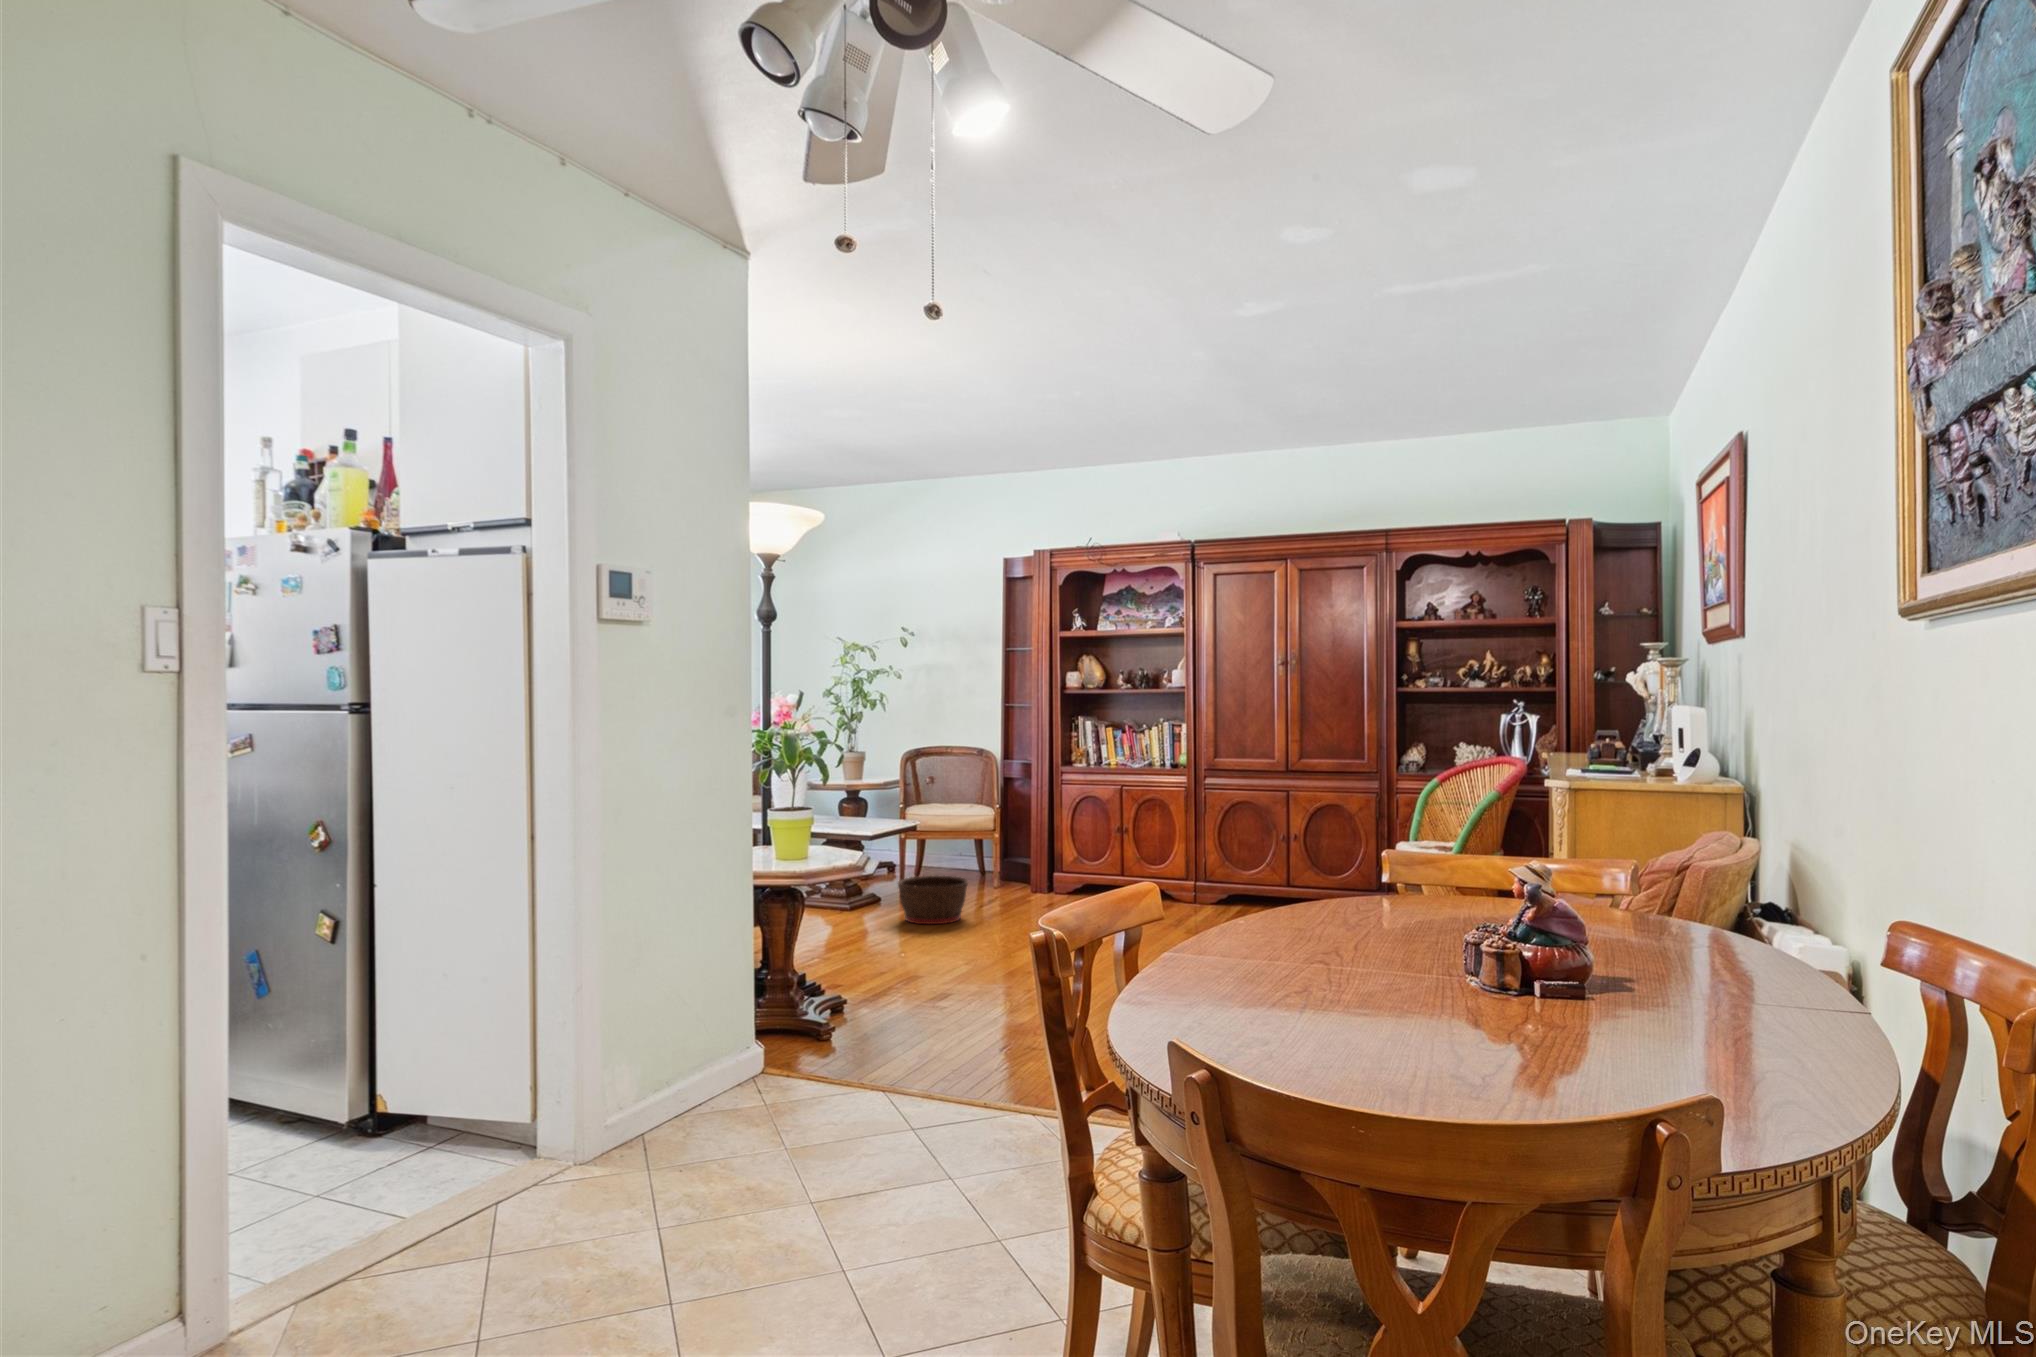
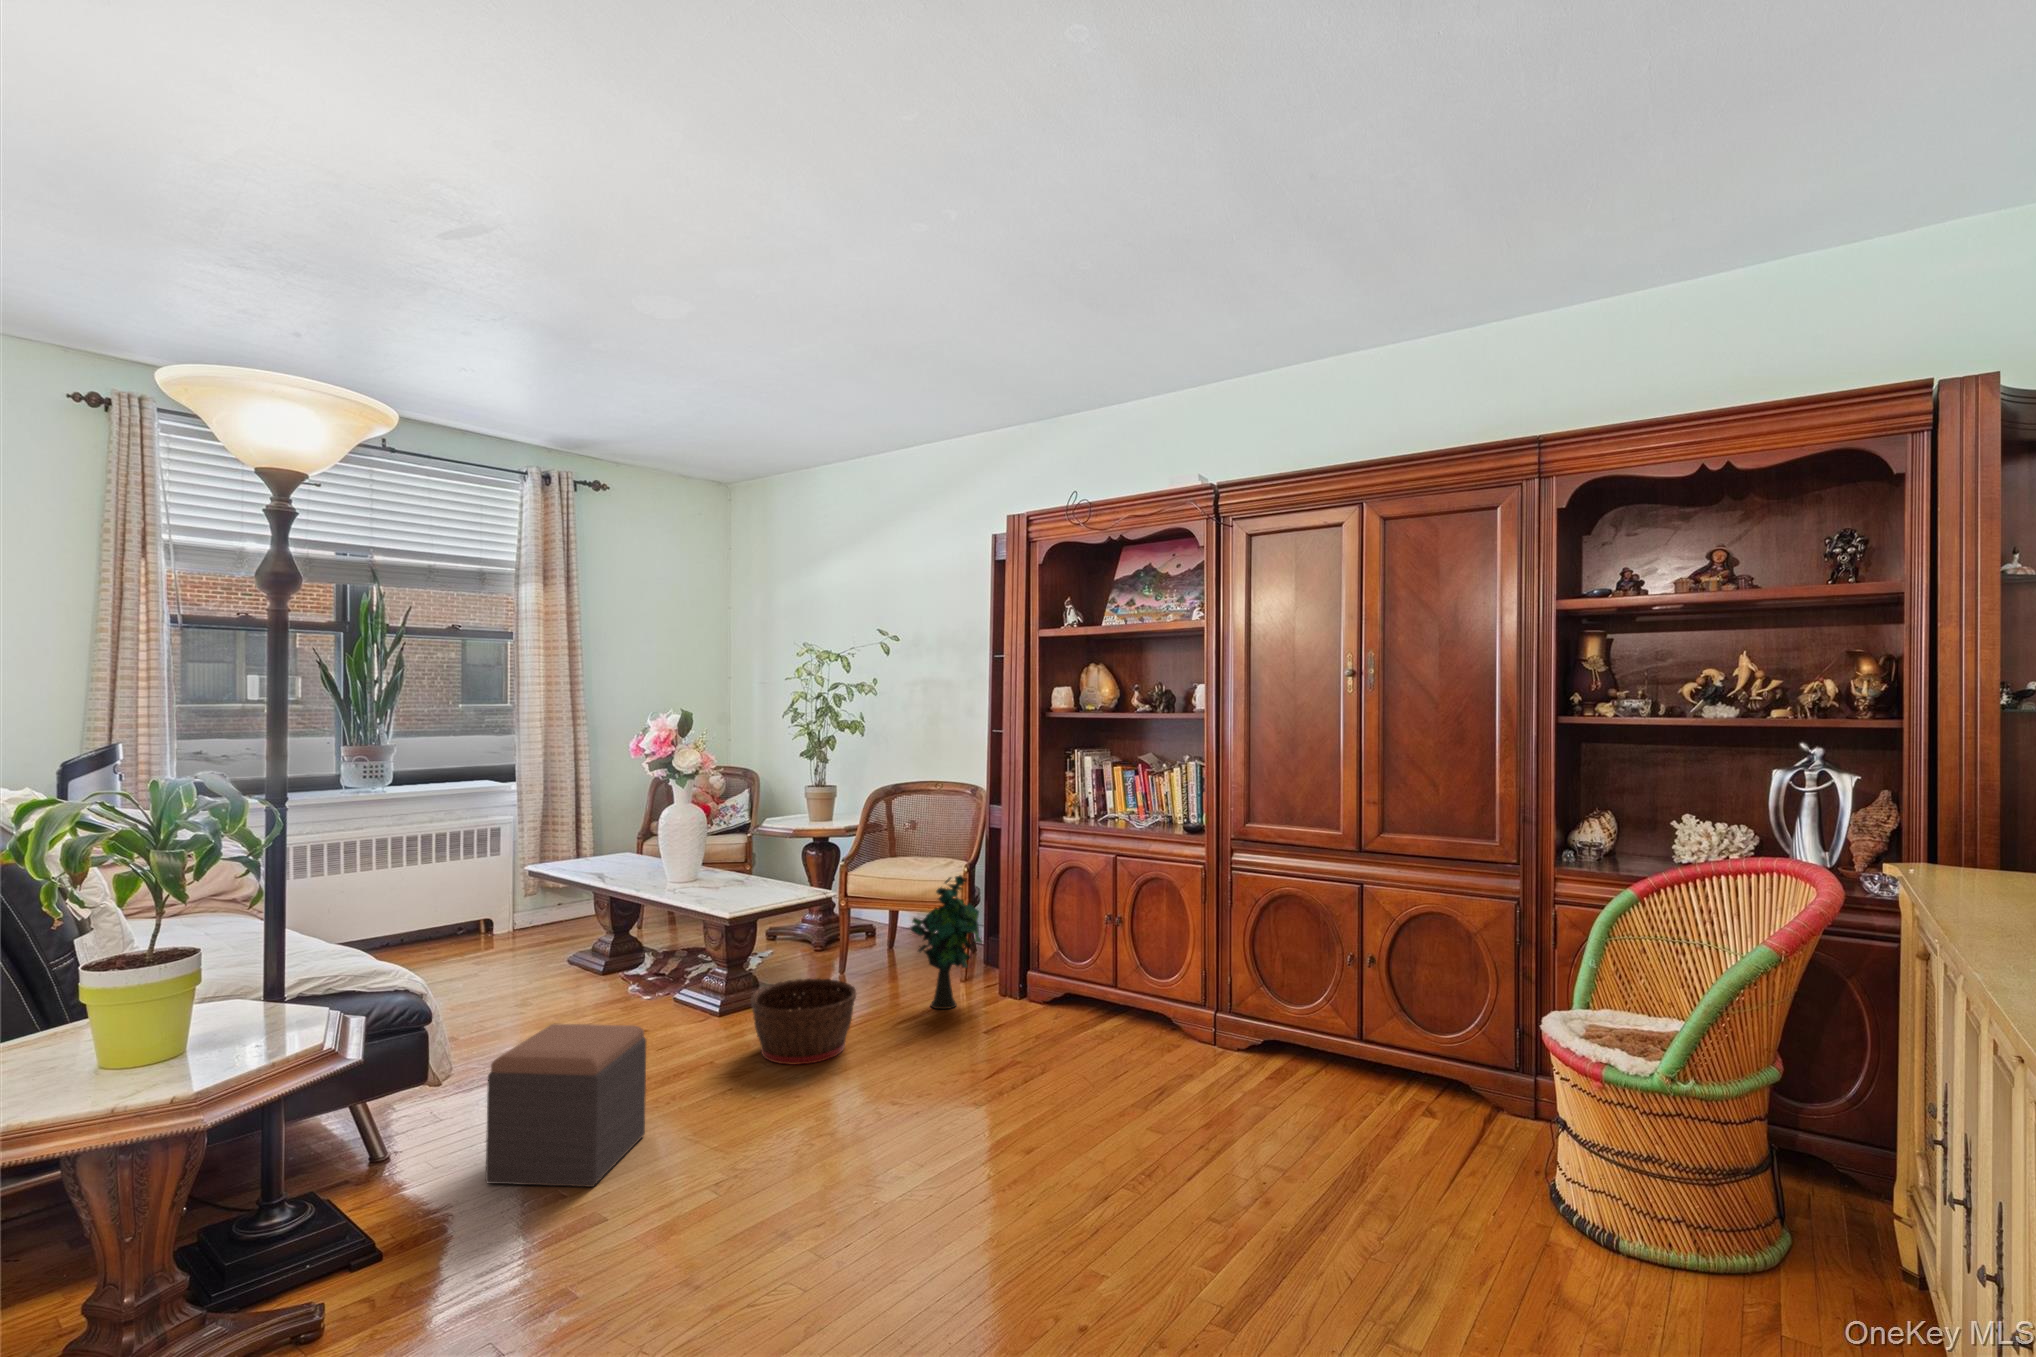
decorative plant: none [973,806,1026,900] -> present [910,876,982,1009]
footstool: none [827,882,896,969] -> present [486,1024,646,1187]

